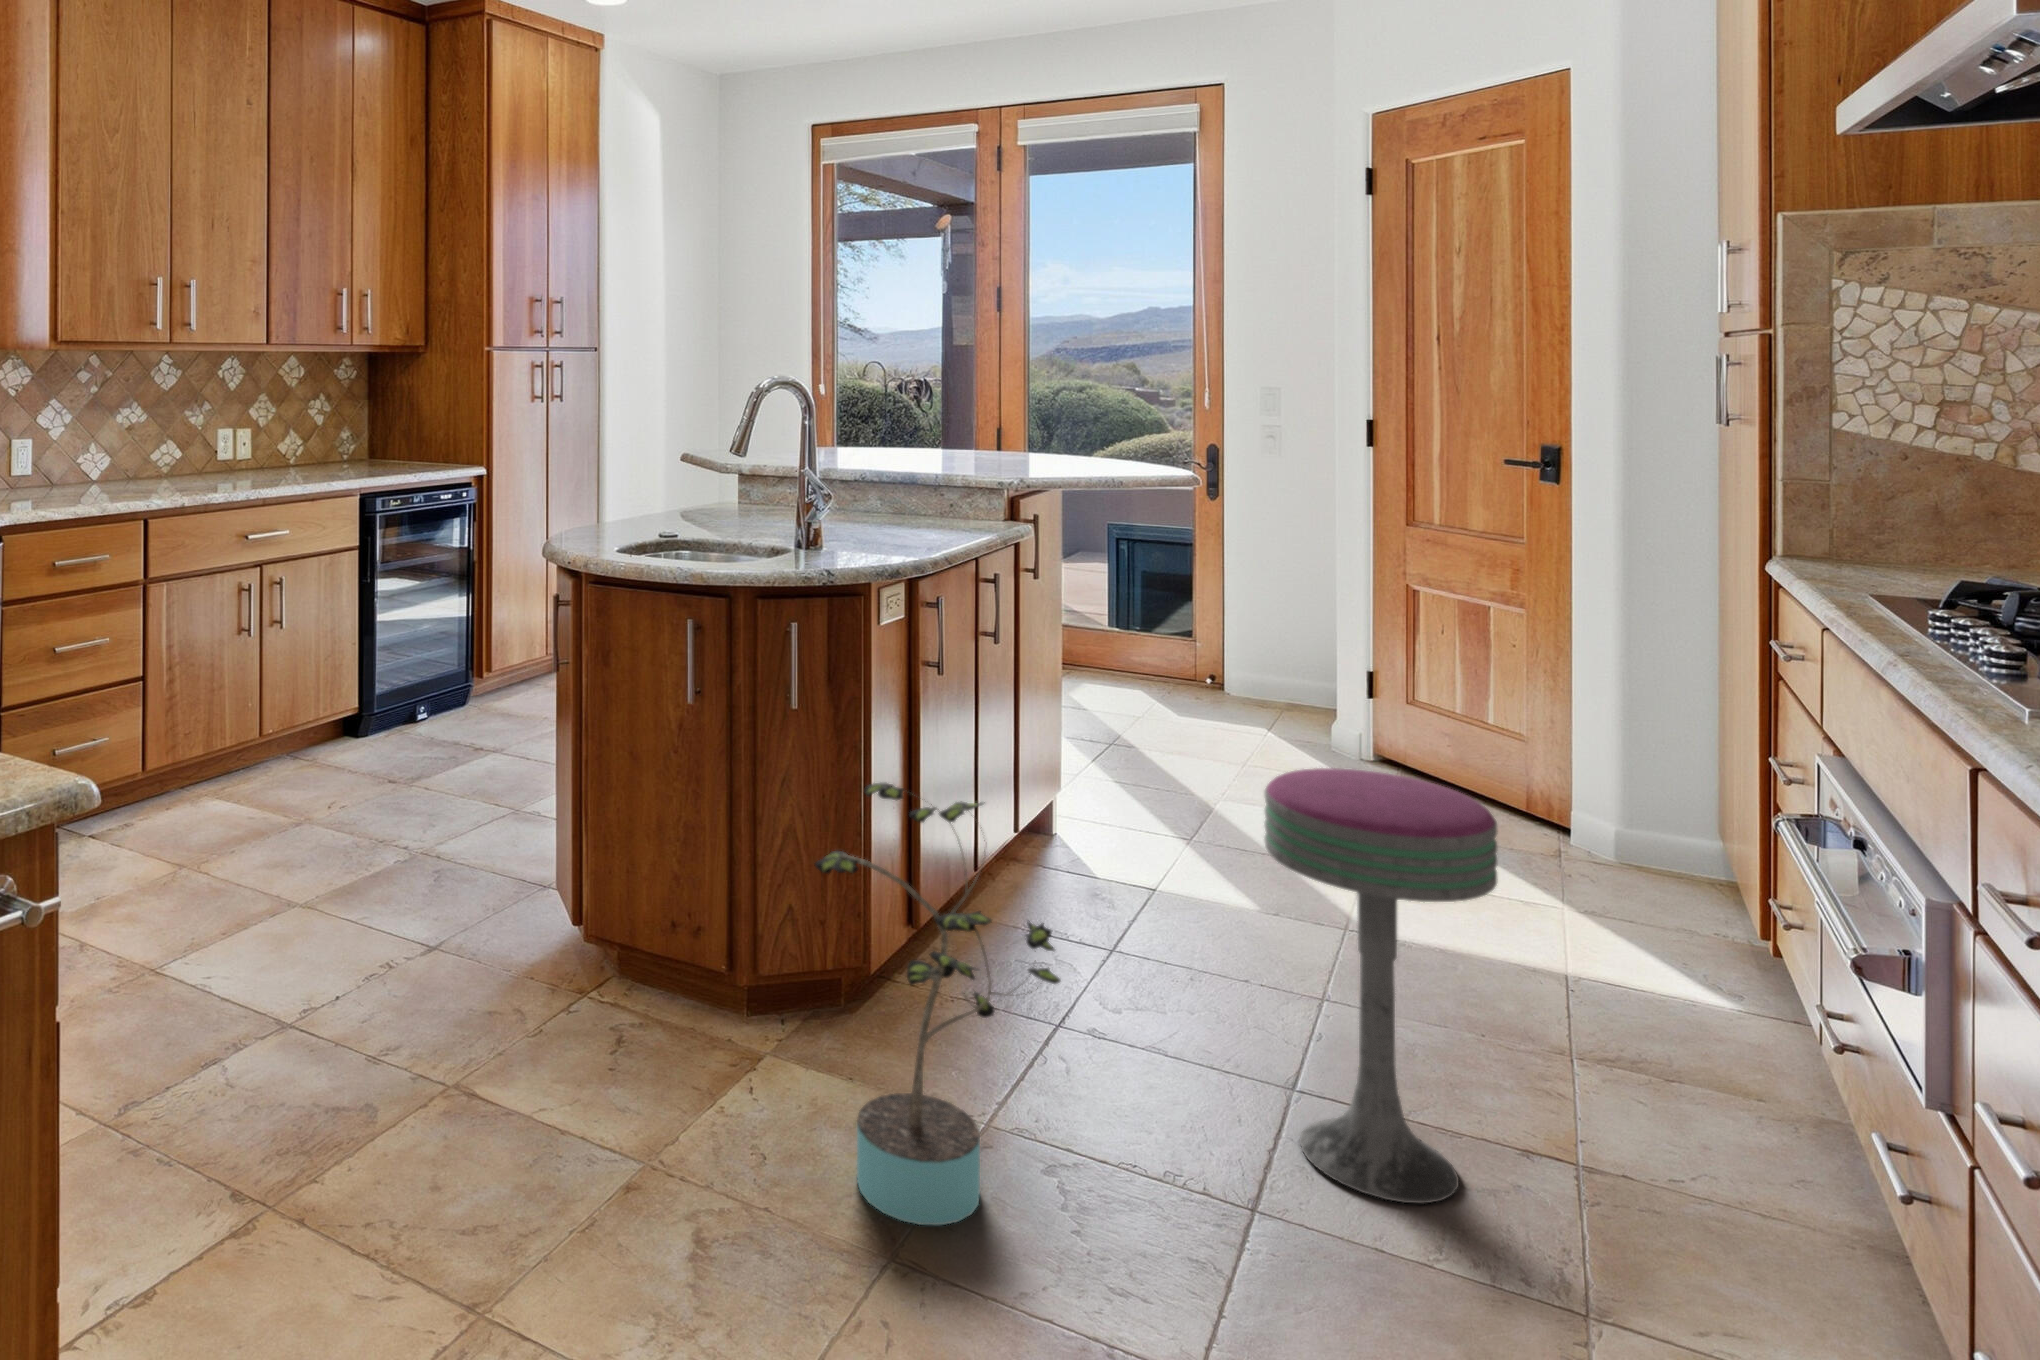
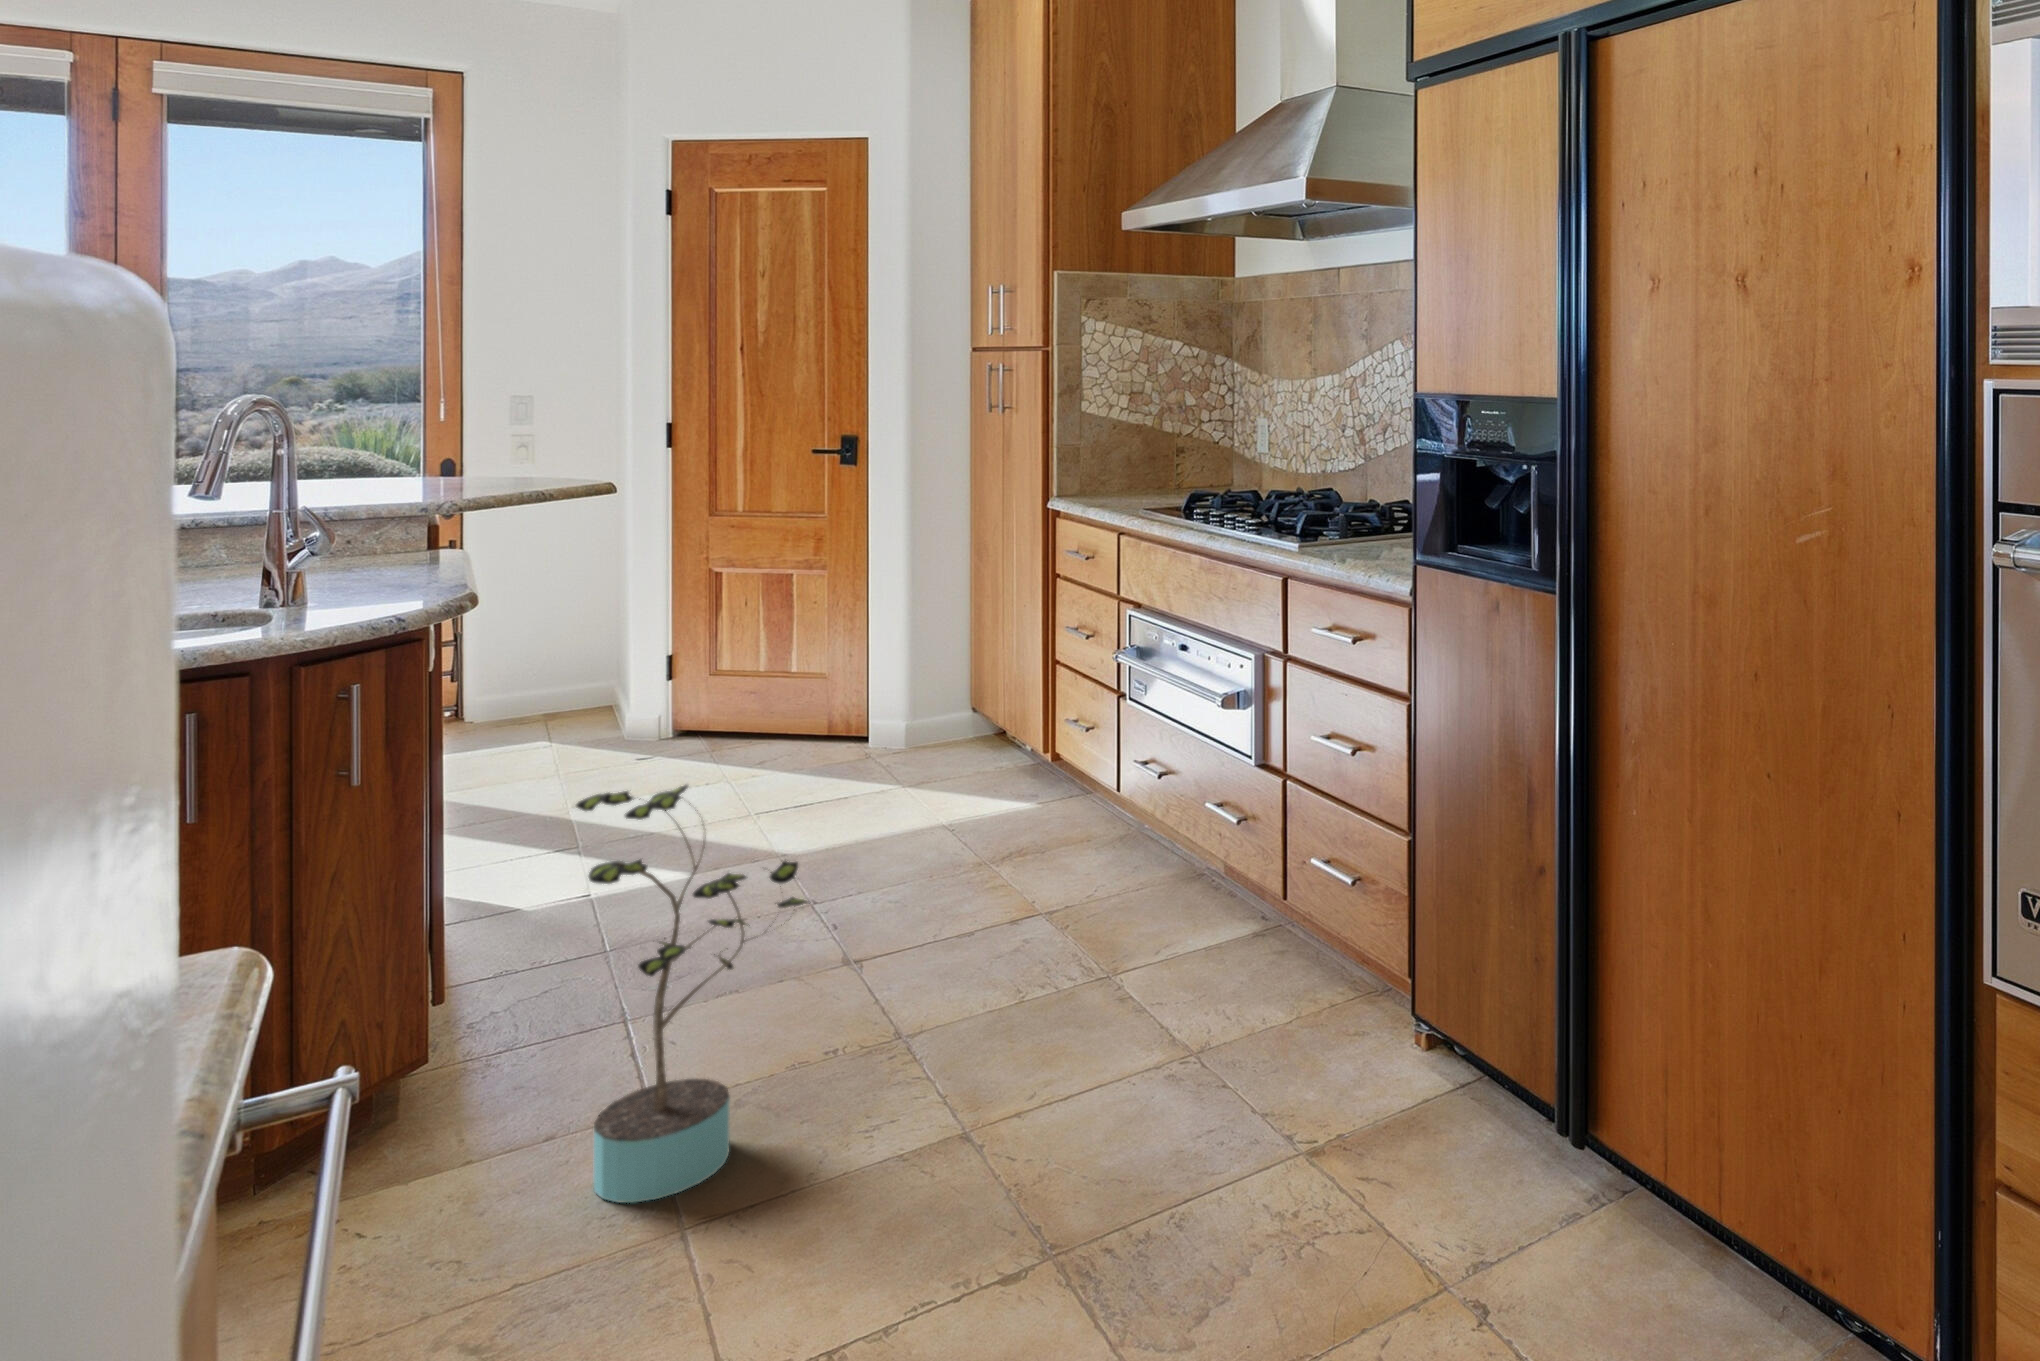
bar stool: present [1264,768,1498,1203] -> none [866,678,1028,991]

